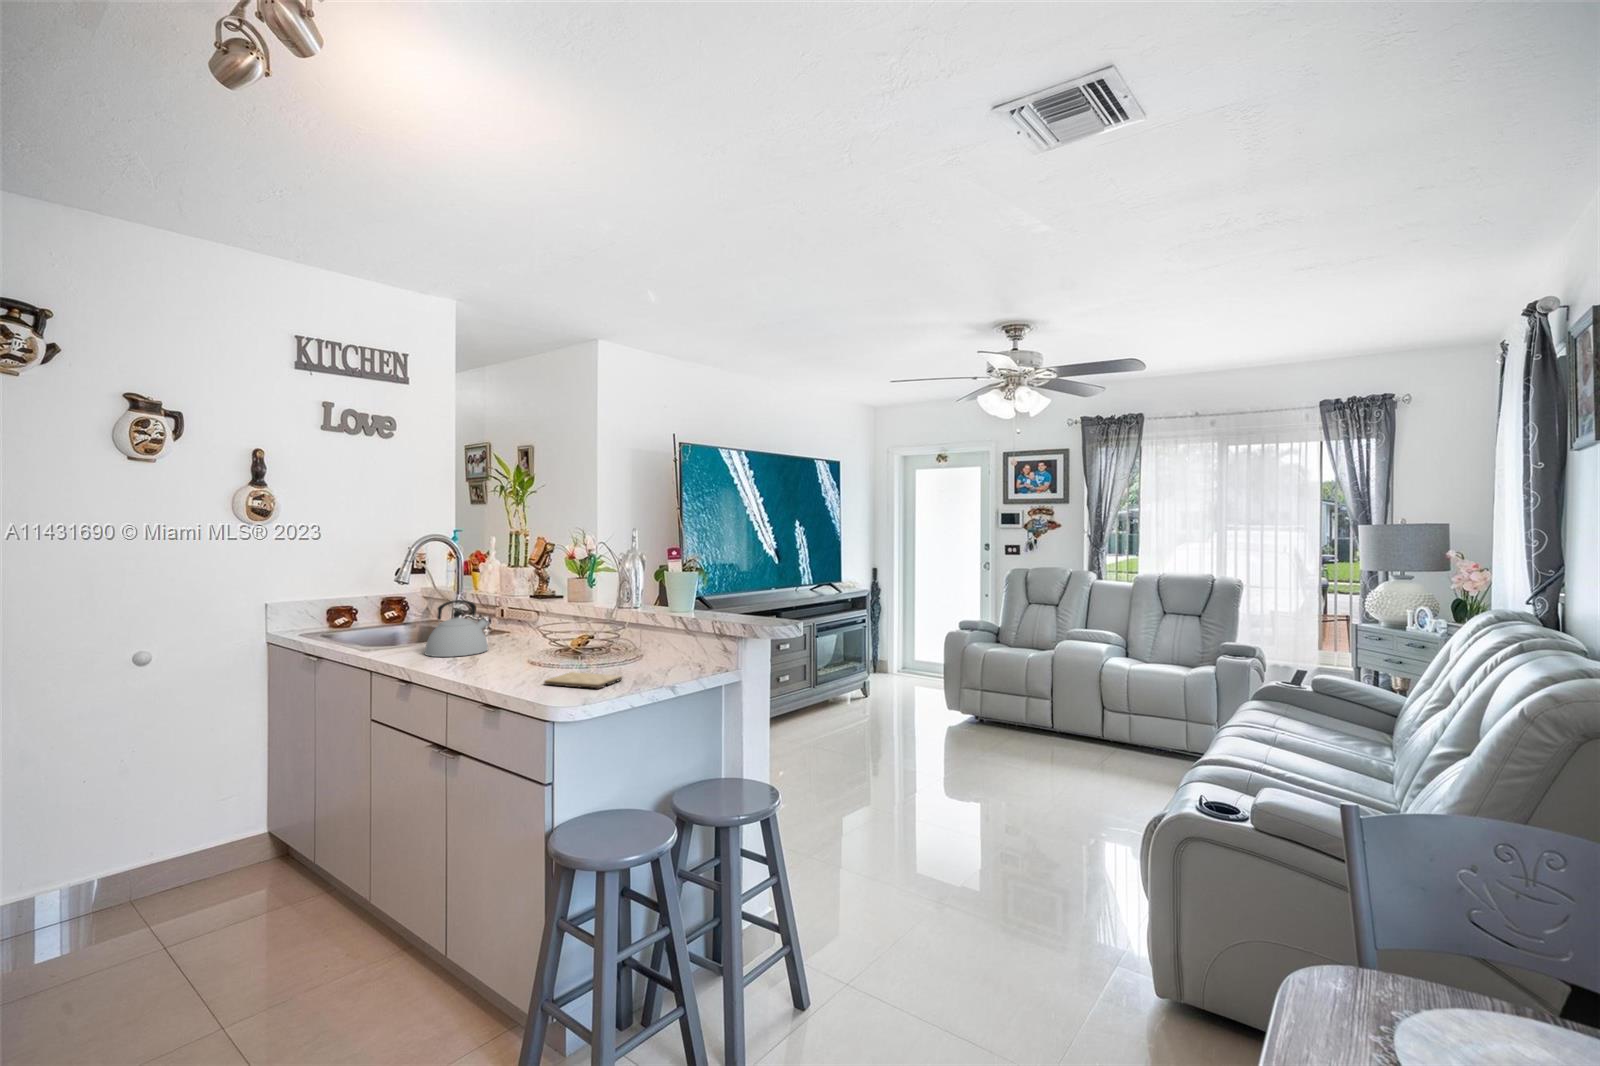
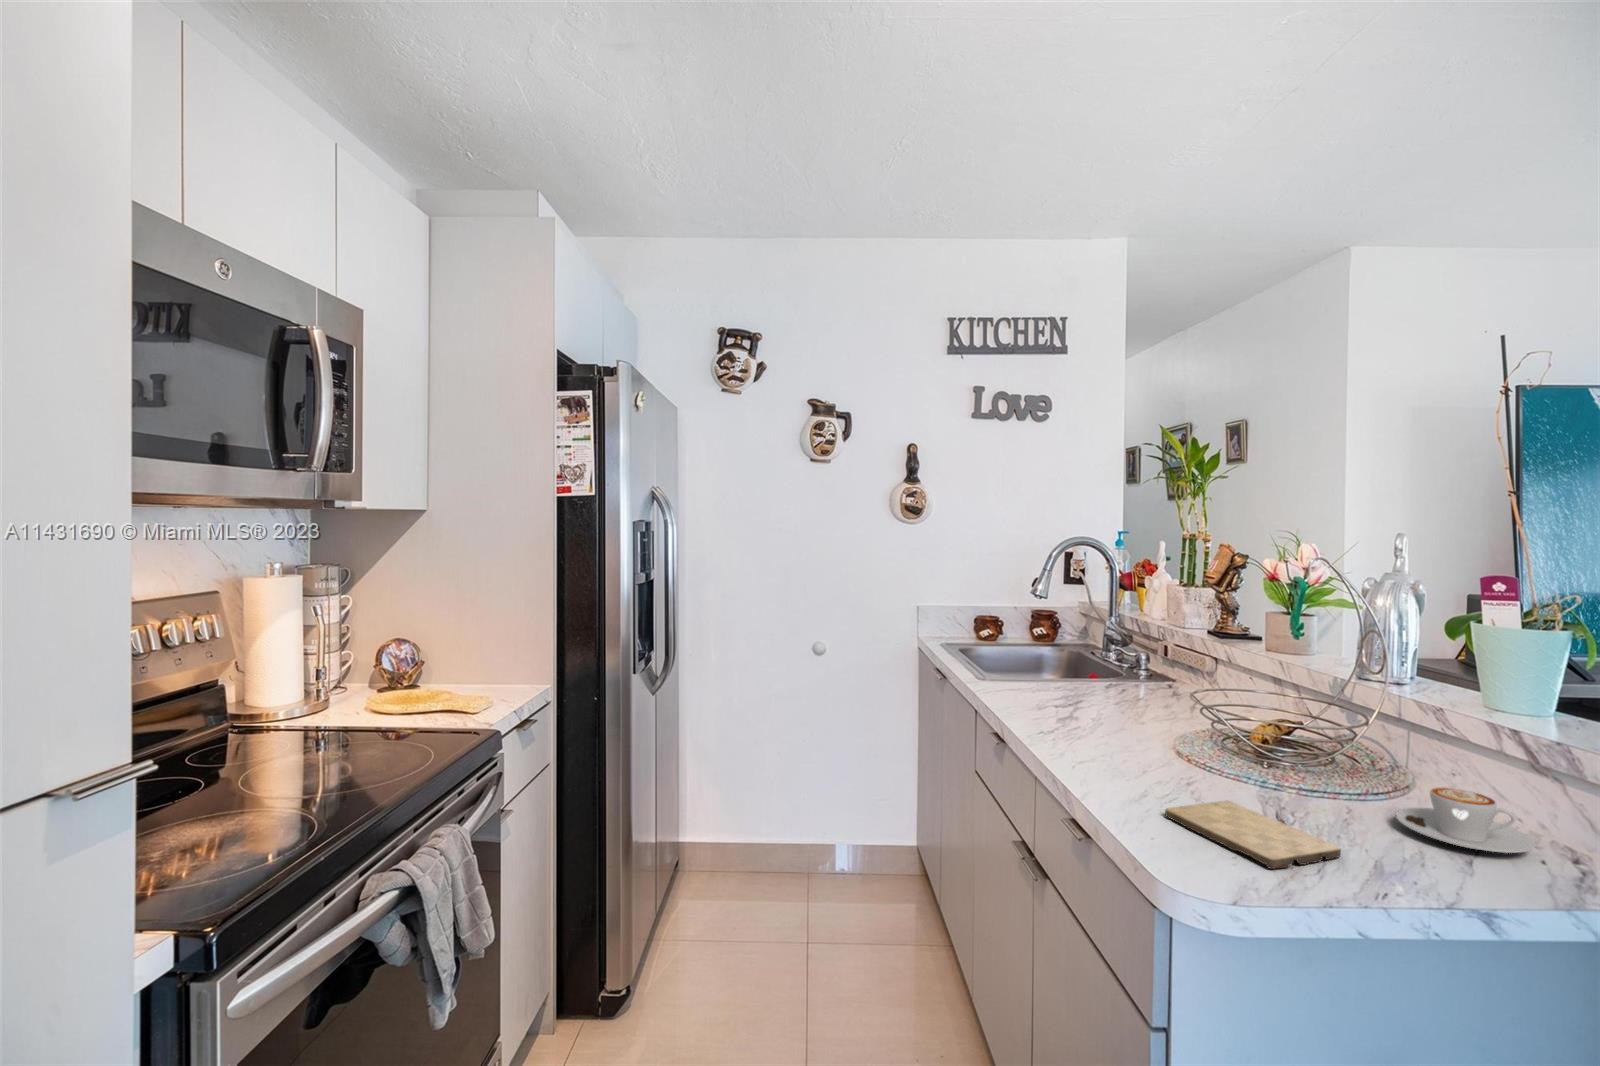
kettle: present [425,600,488,657] -> none [1034,630,1124,713]
coffee cup: none [639,645,685,668] -> present [1396,787,1535,853]

